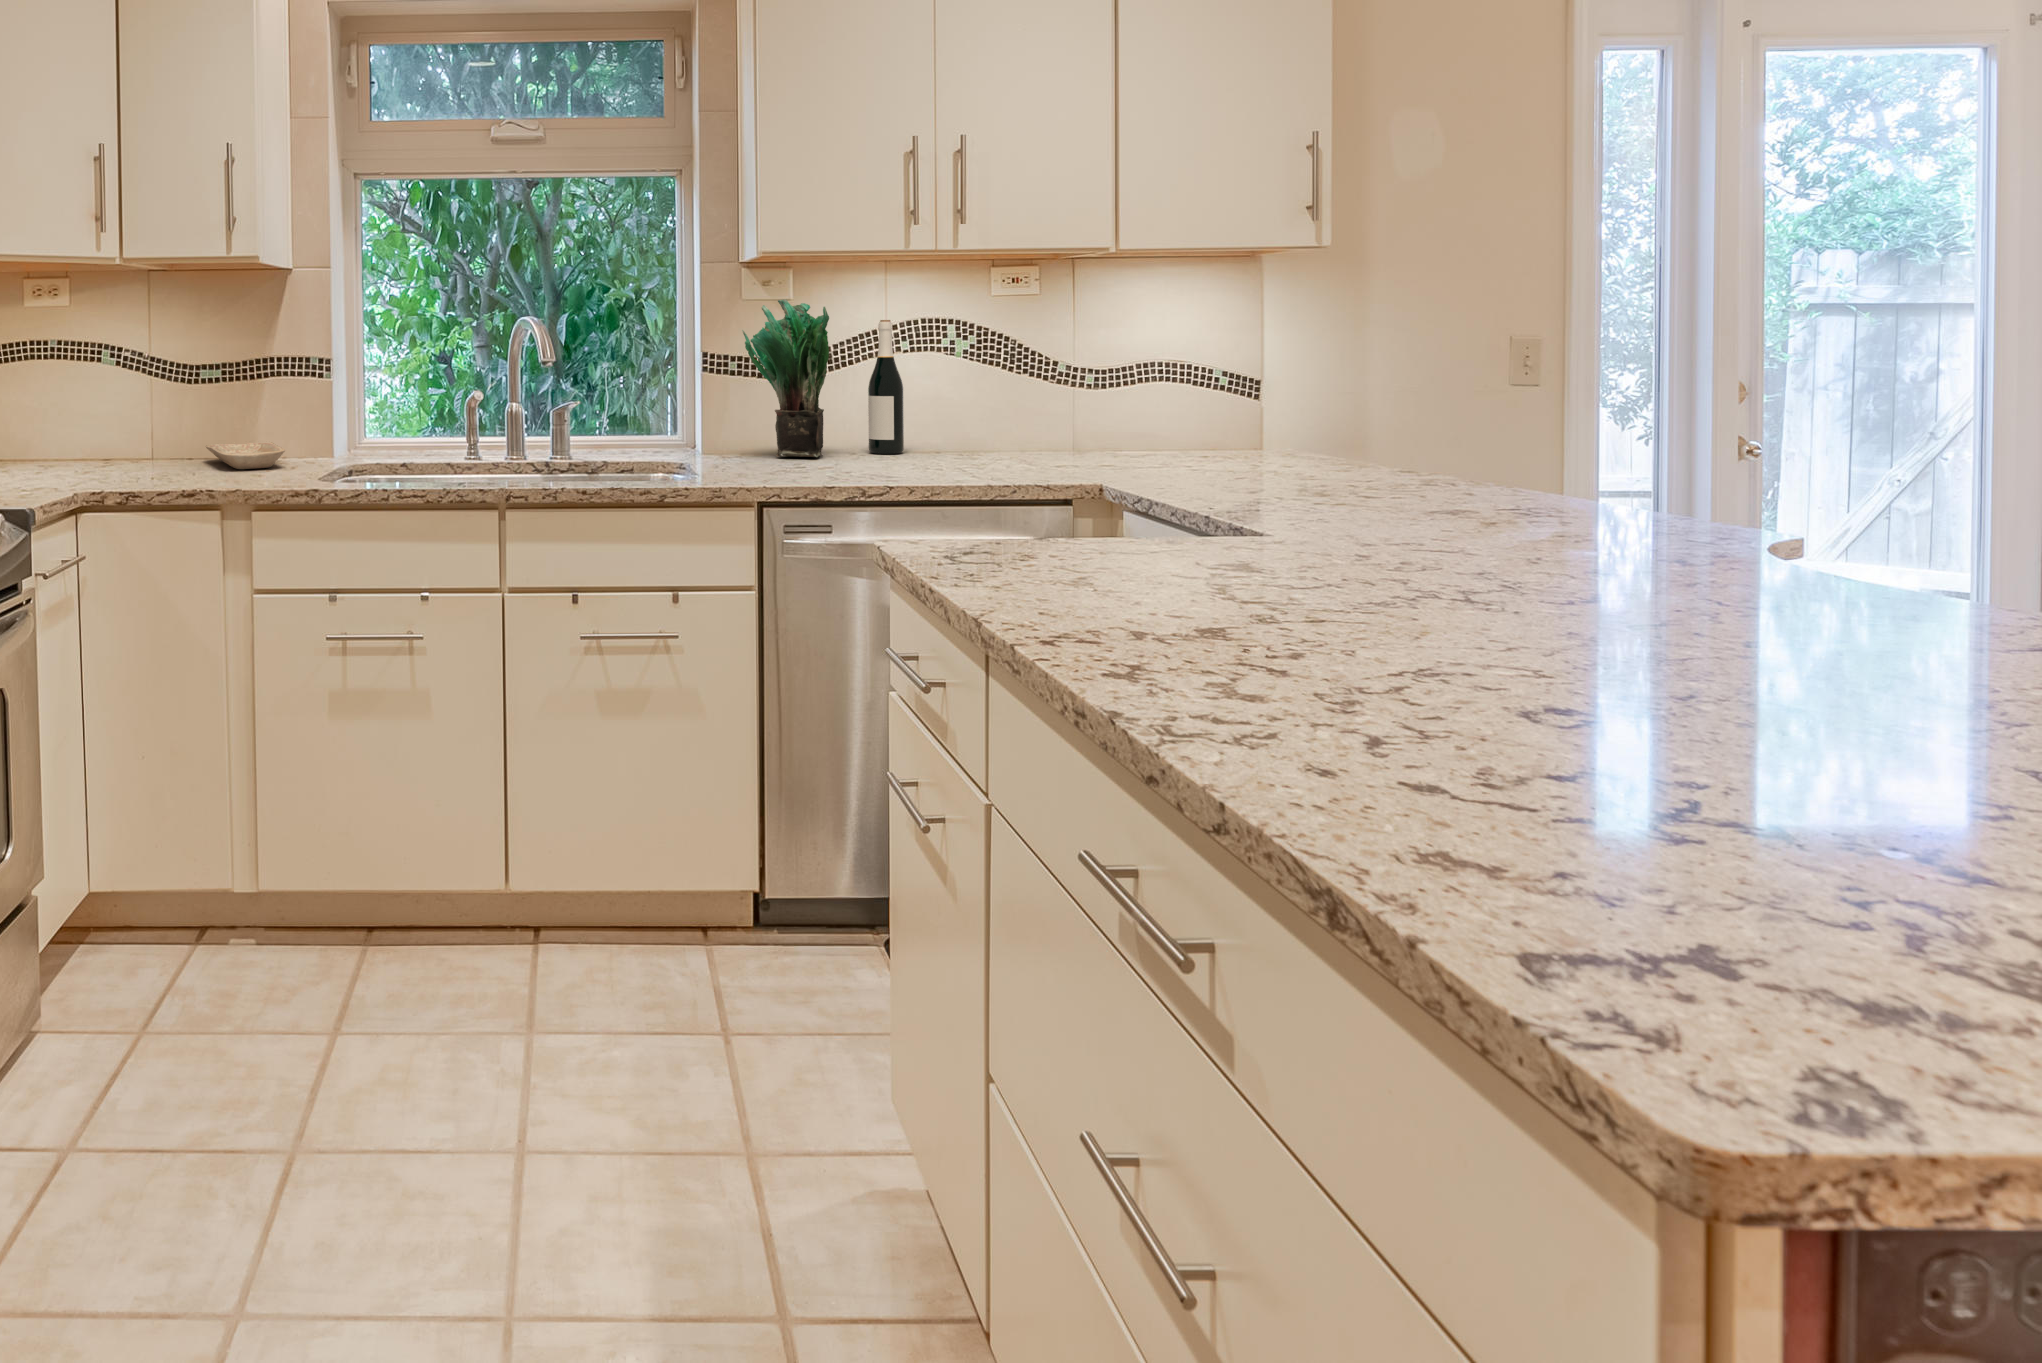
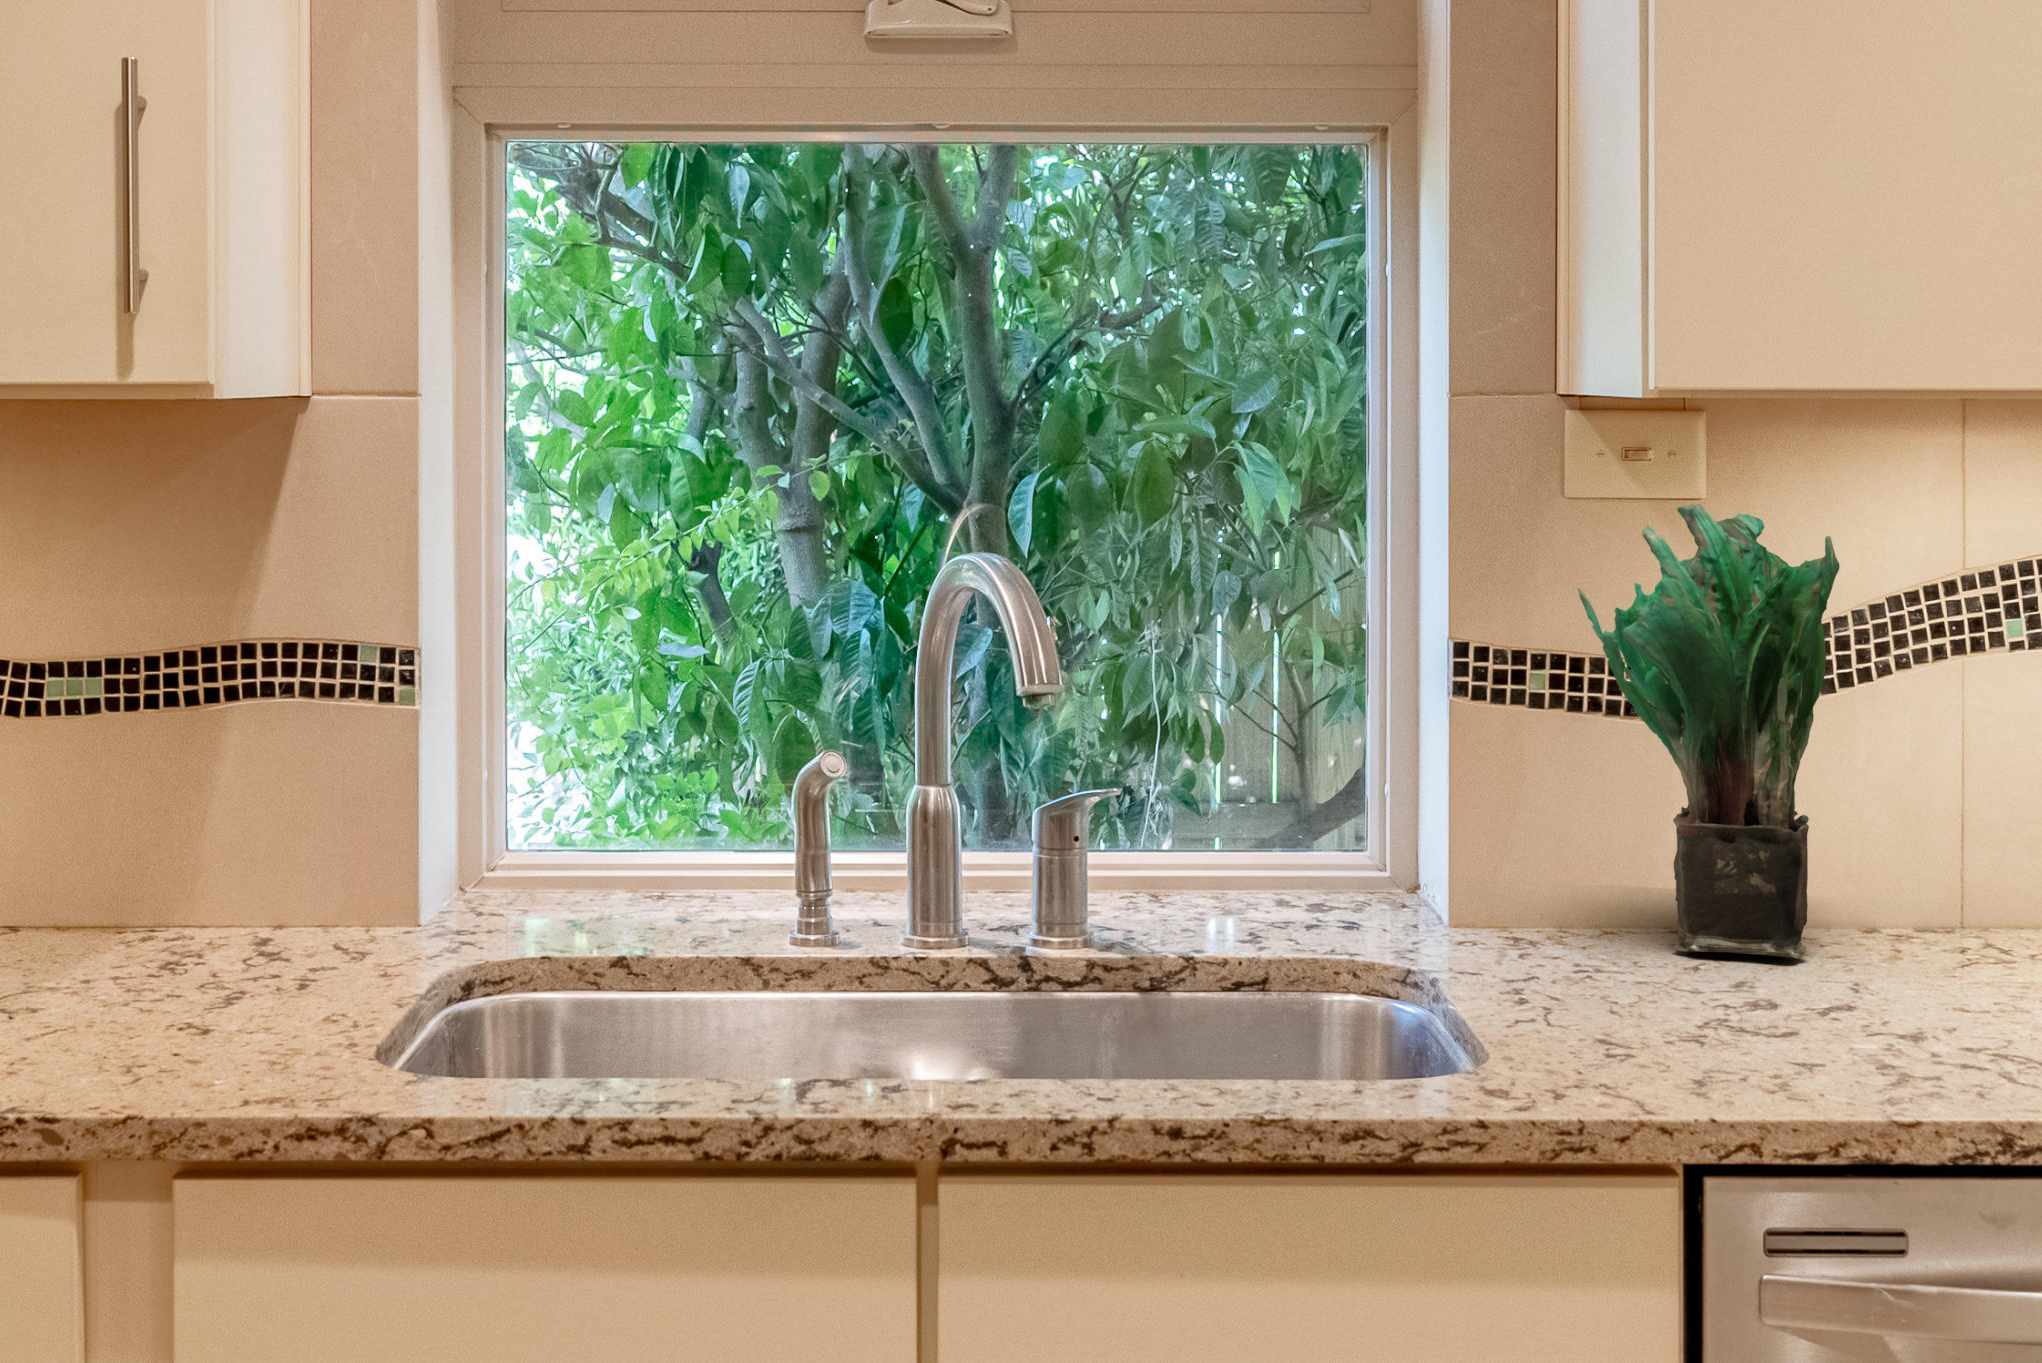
wine bottle: present [868,320,904,454] -> none [1916,561,2018,938]
tray: present [206,442,285,469] -> none [58,875,282,991]

